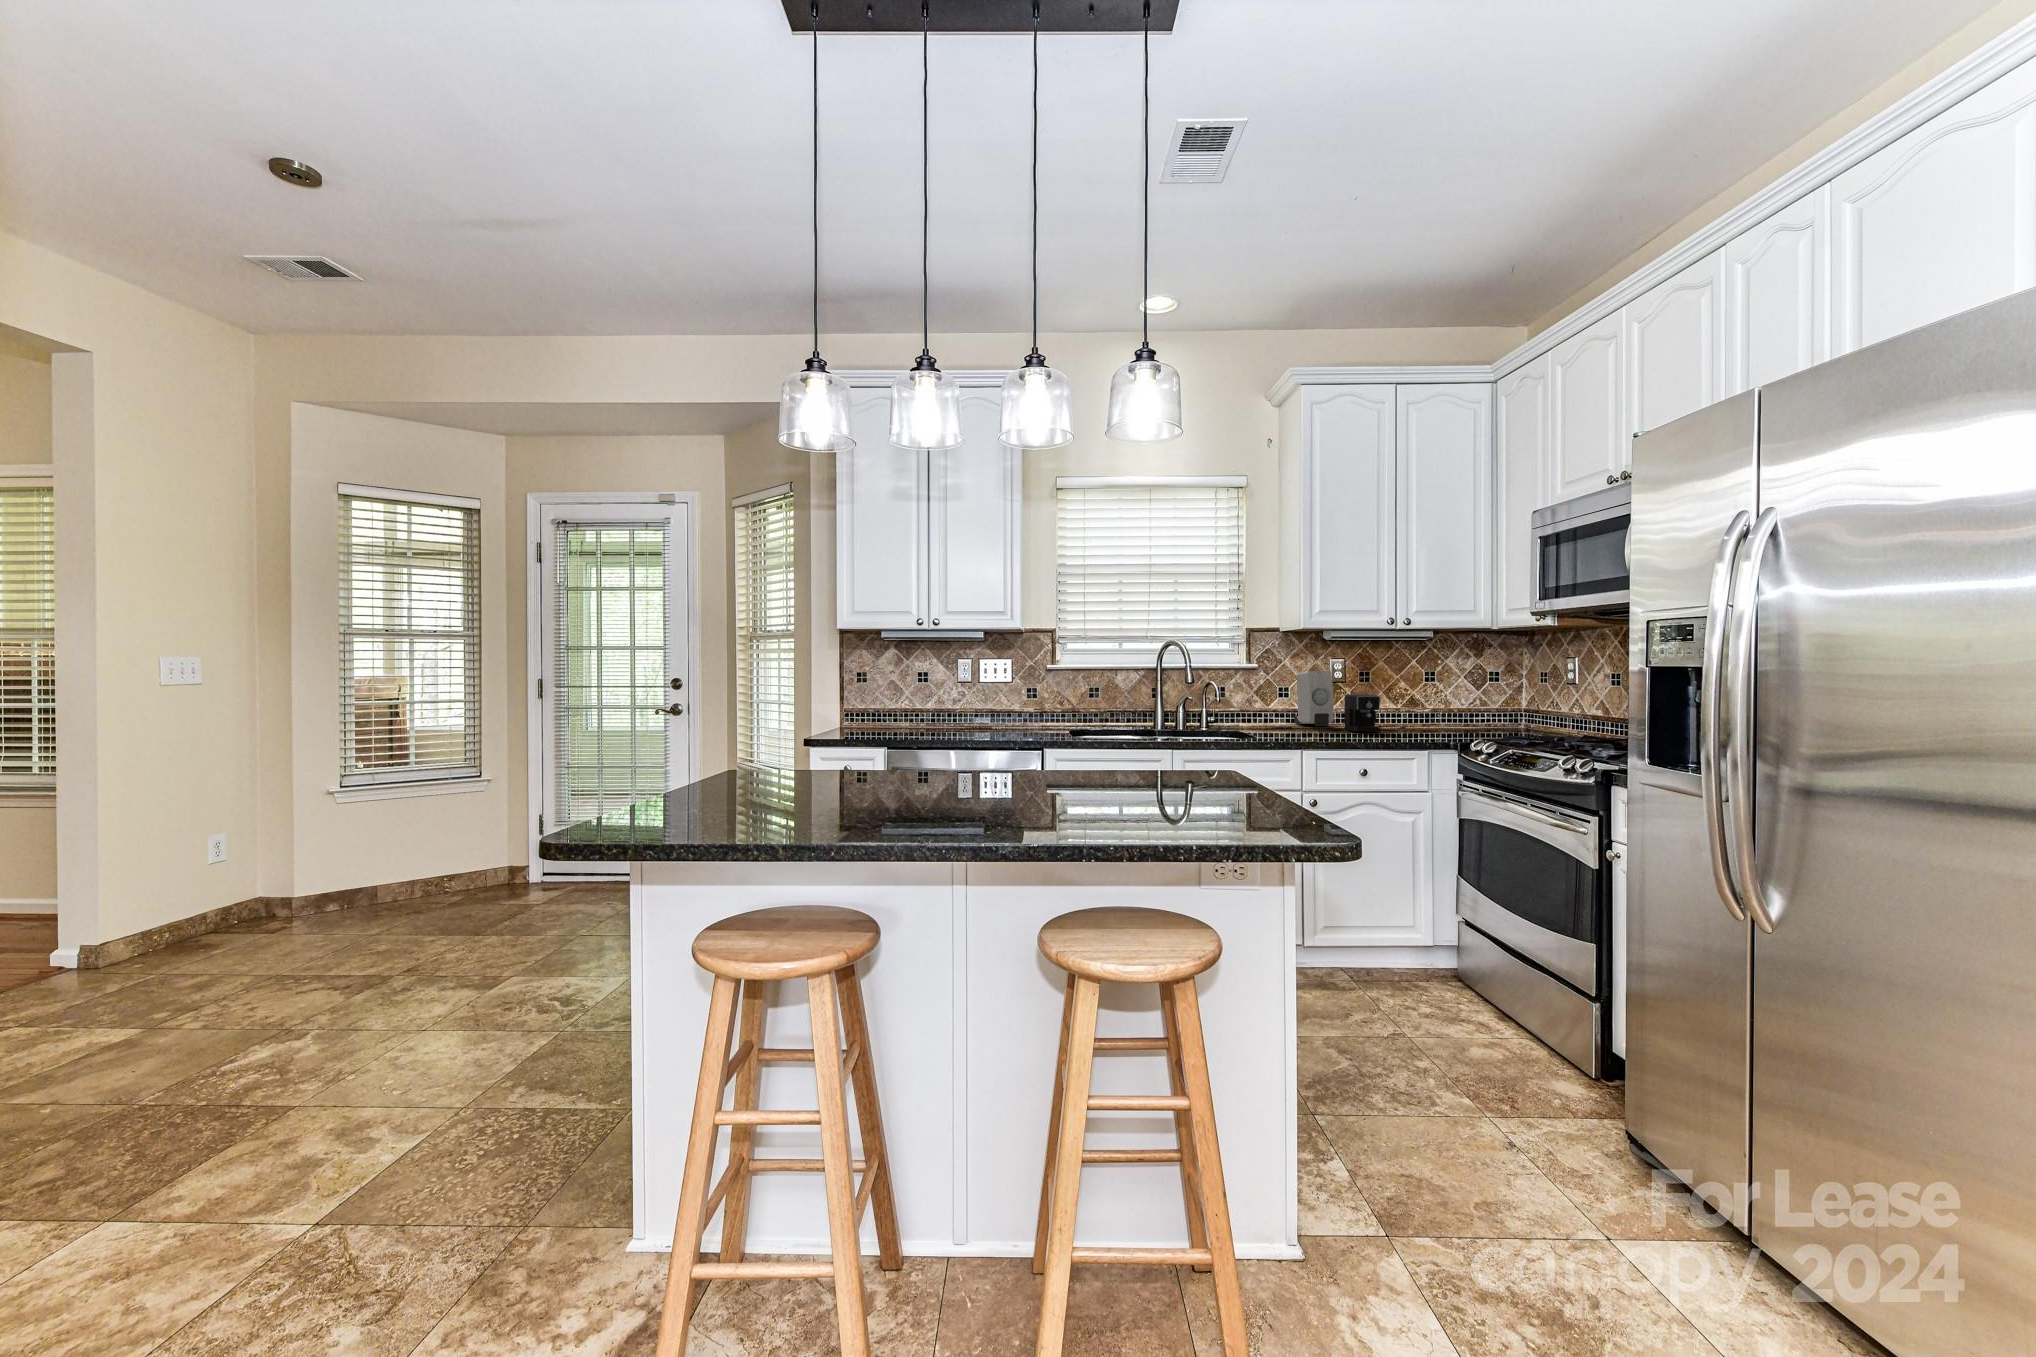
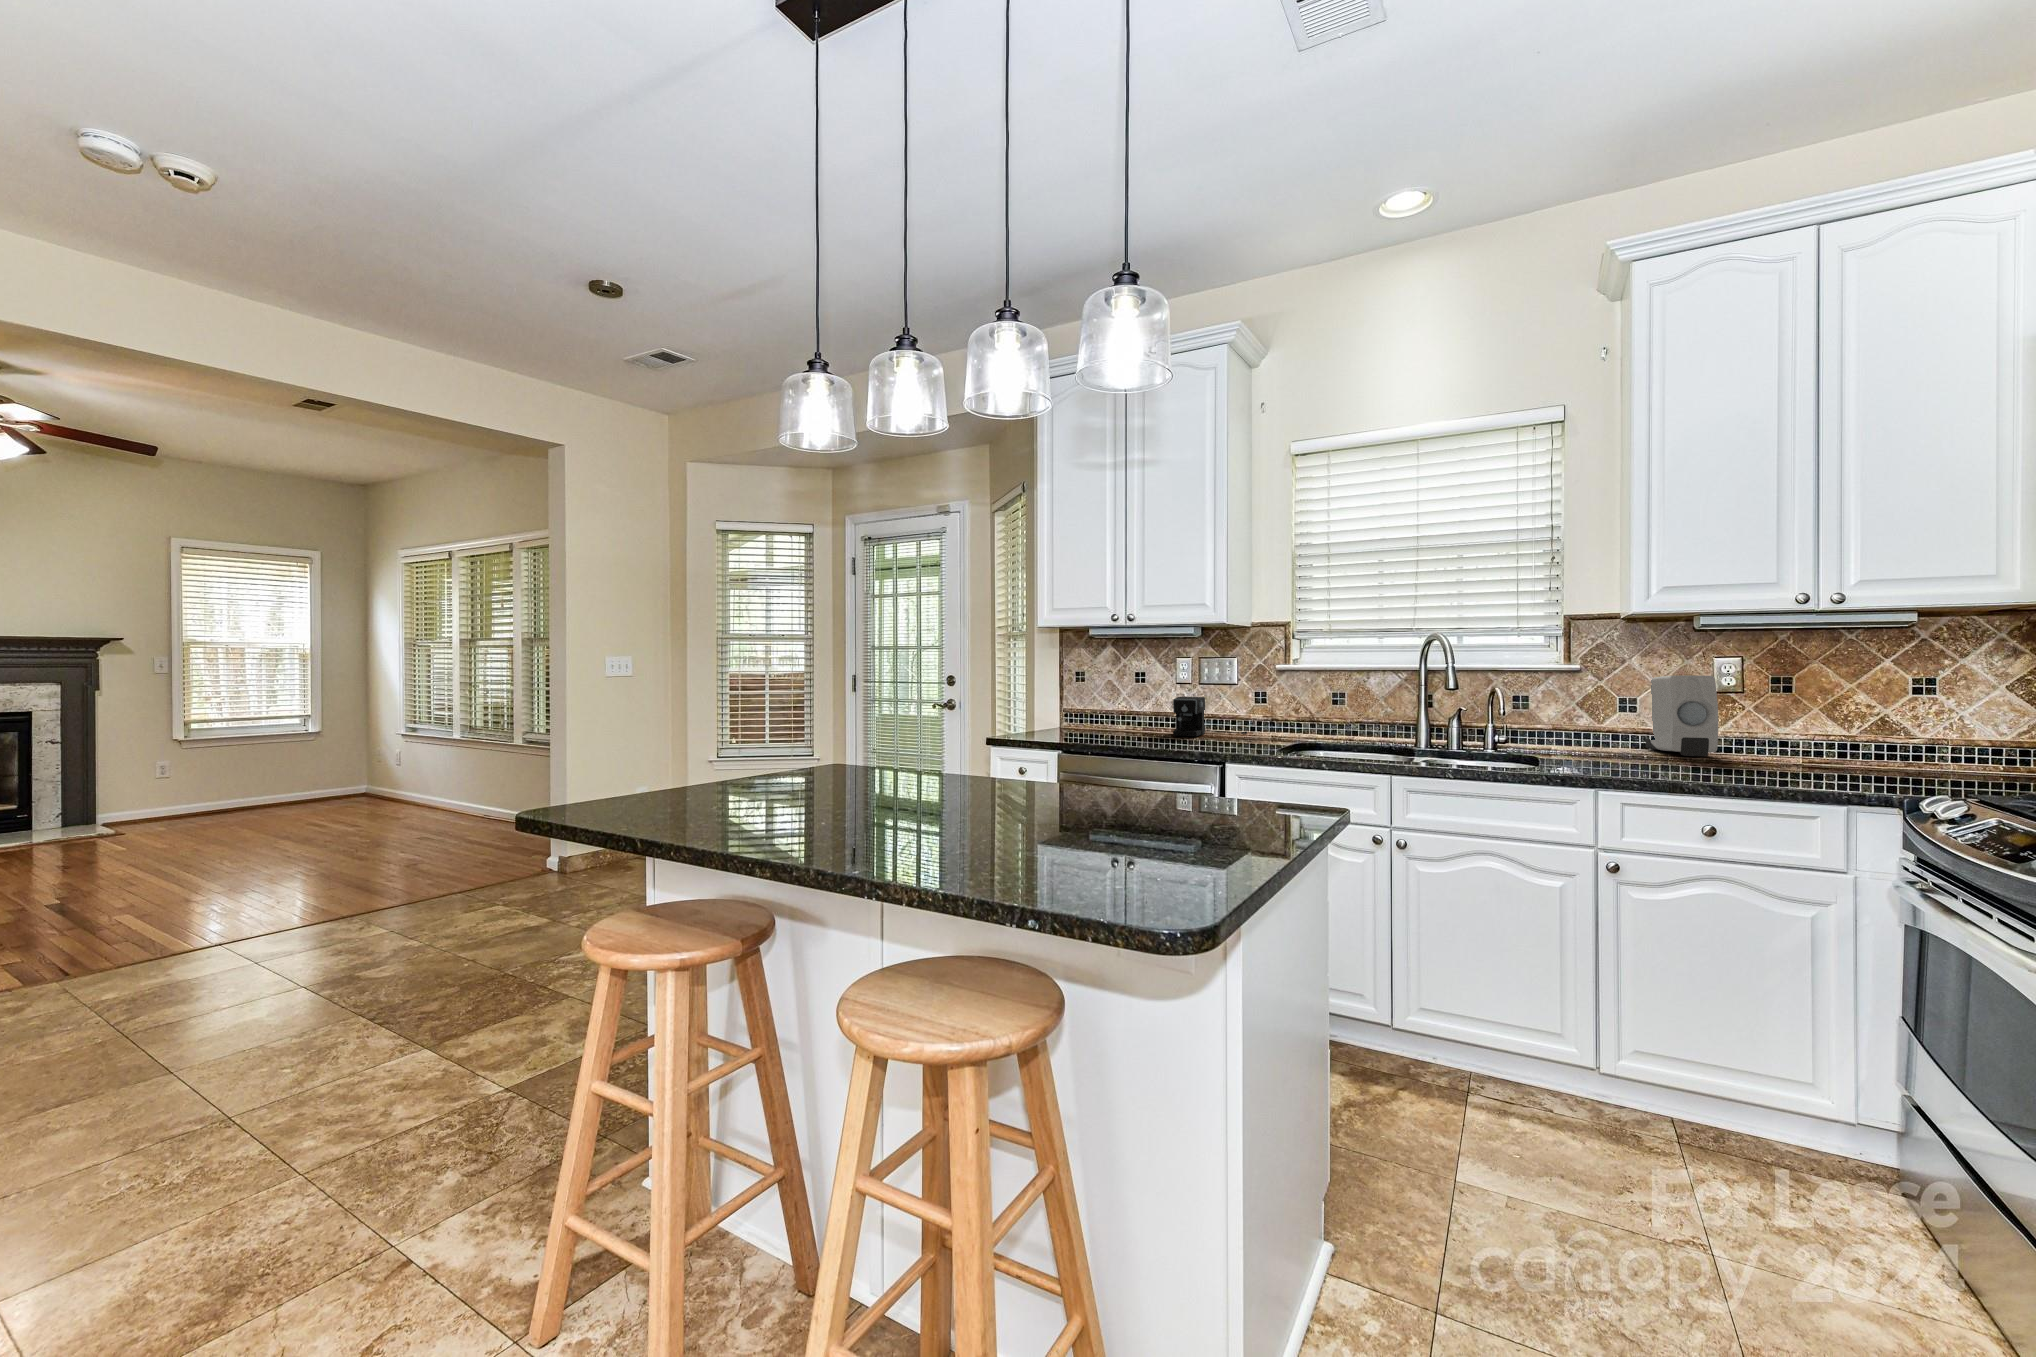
coffee maker: present [1345,694,1405,732] -> present [1173,697,1247,736]

